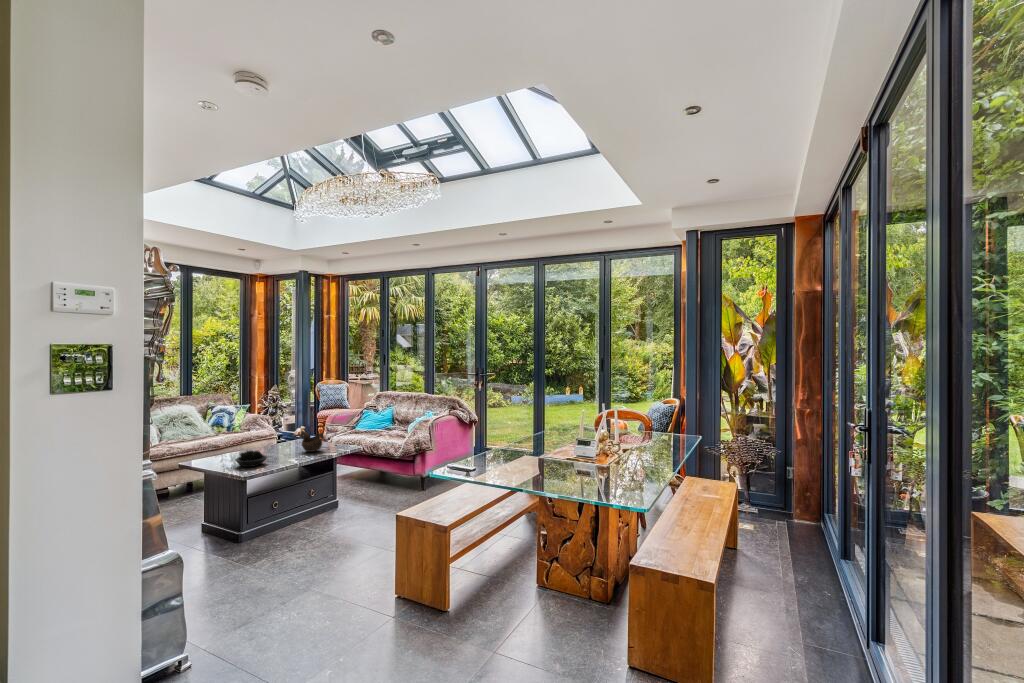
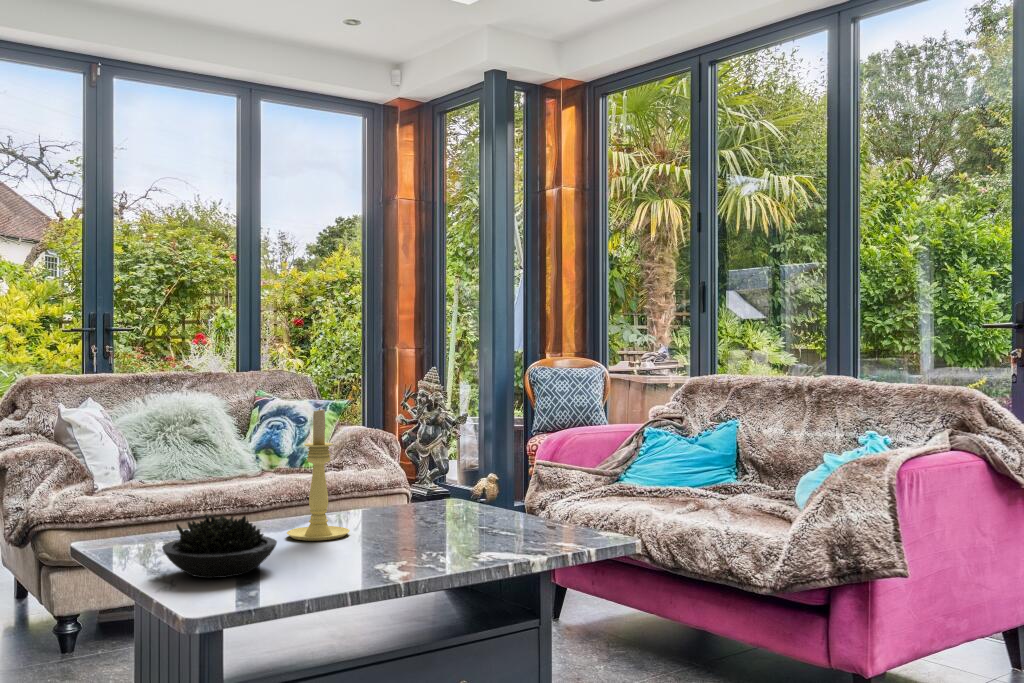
candle holder: none [259,417,279,456] -> present [287,408,350,541]
decorative bowl: present [300,430,325,452] -> none [419,459,494,541]

